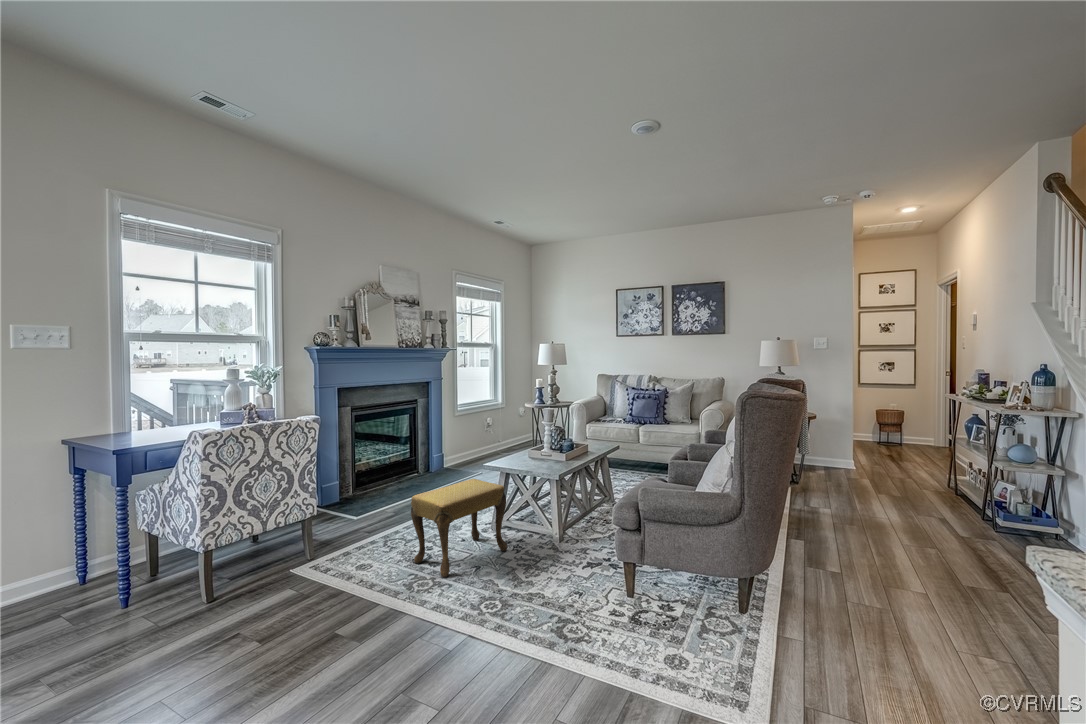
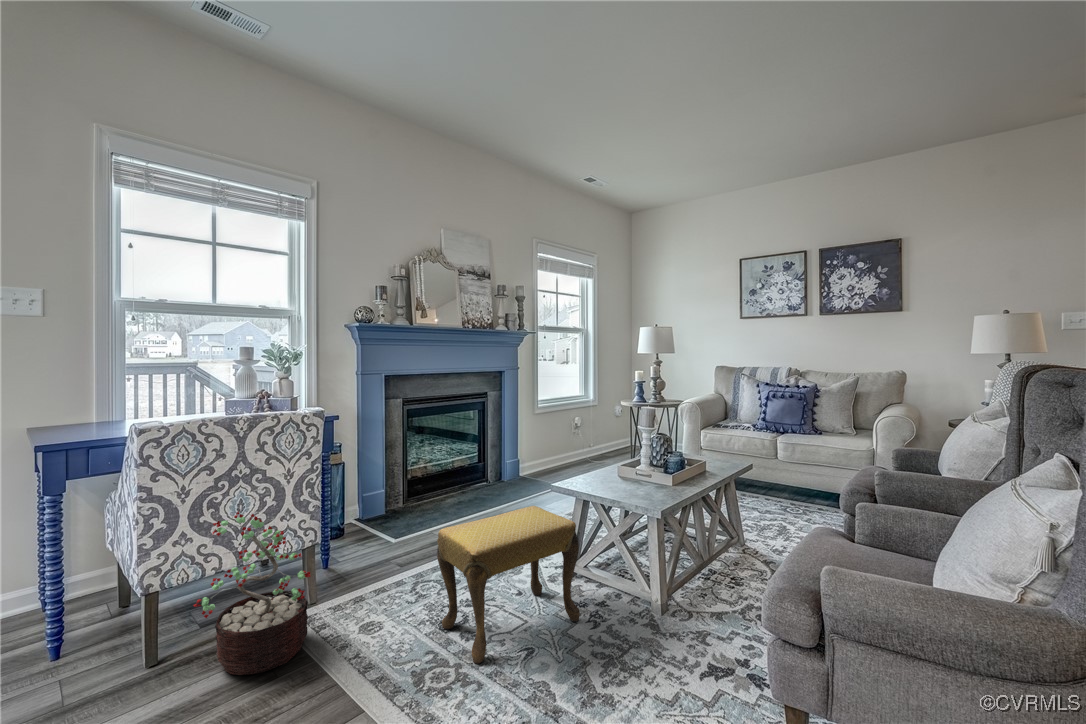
decorative plant: none [242,490,323,600] -> present [193,511,311,675]

